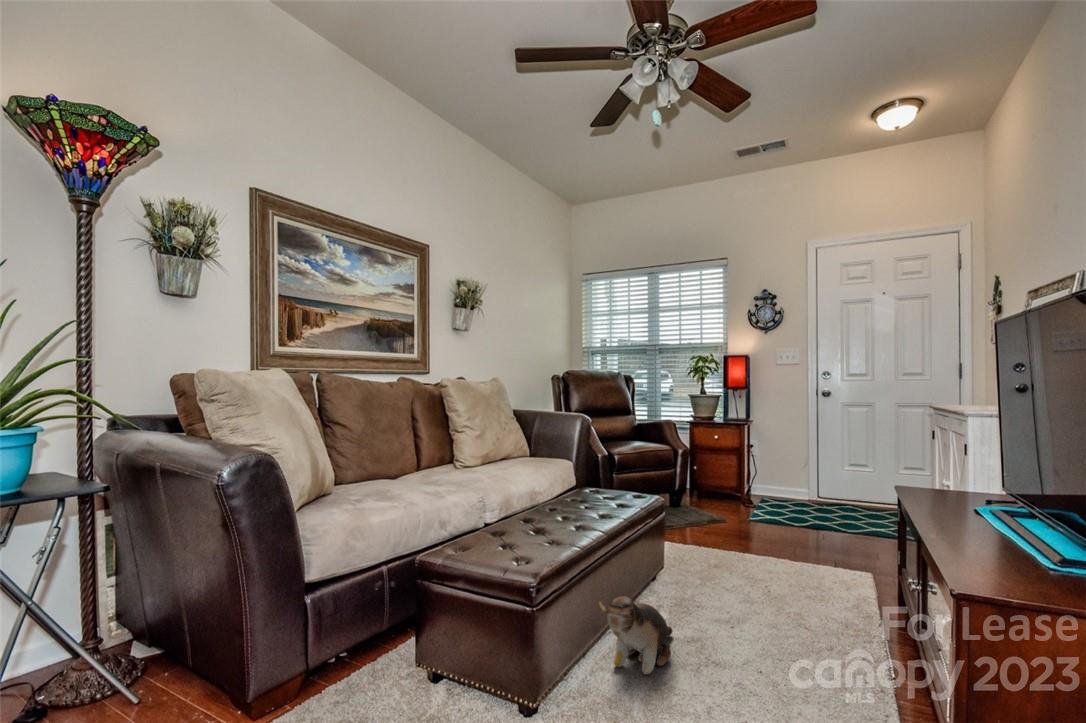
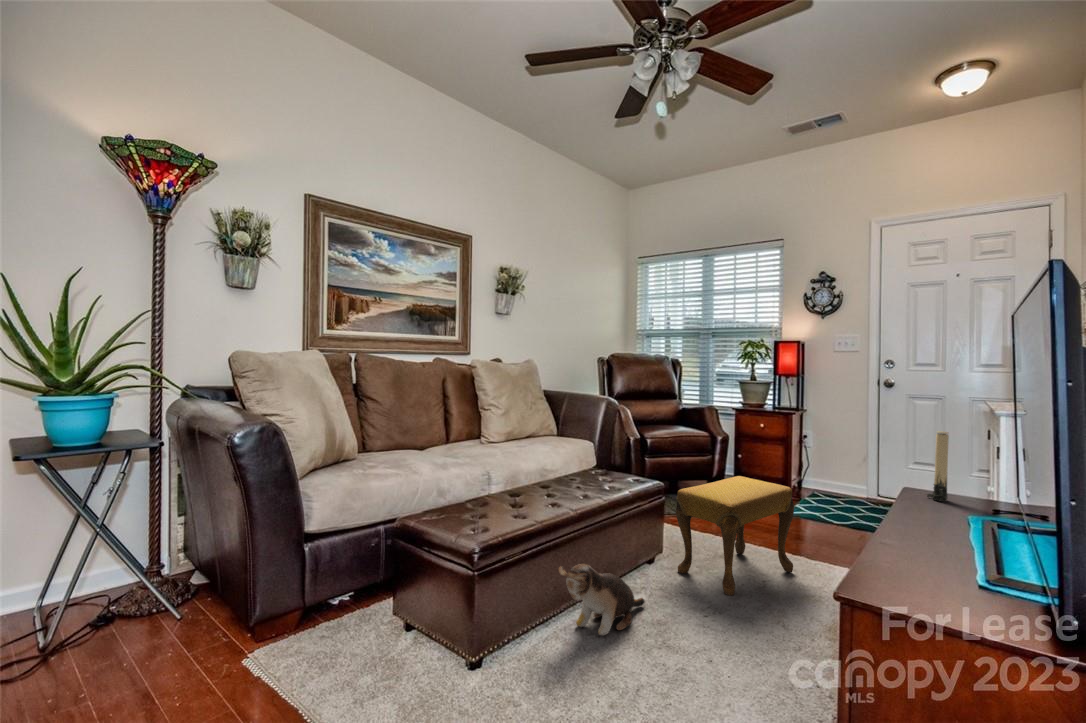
candle: none [932,434,953,502] -> present [927,431,949,502]
footstool: none [682,489,793,615] -> present [676,476,794,596]

